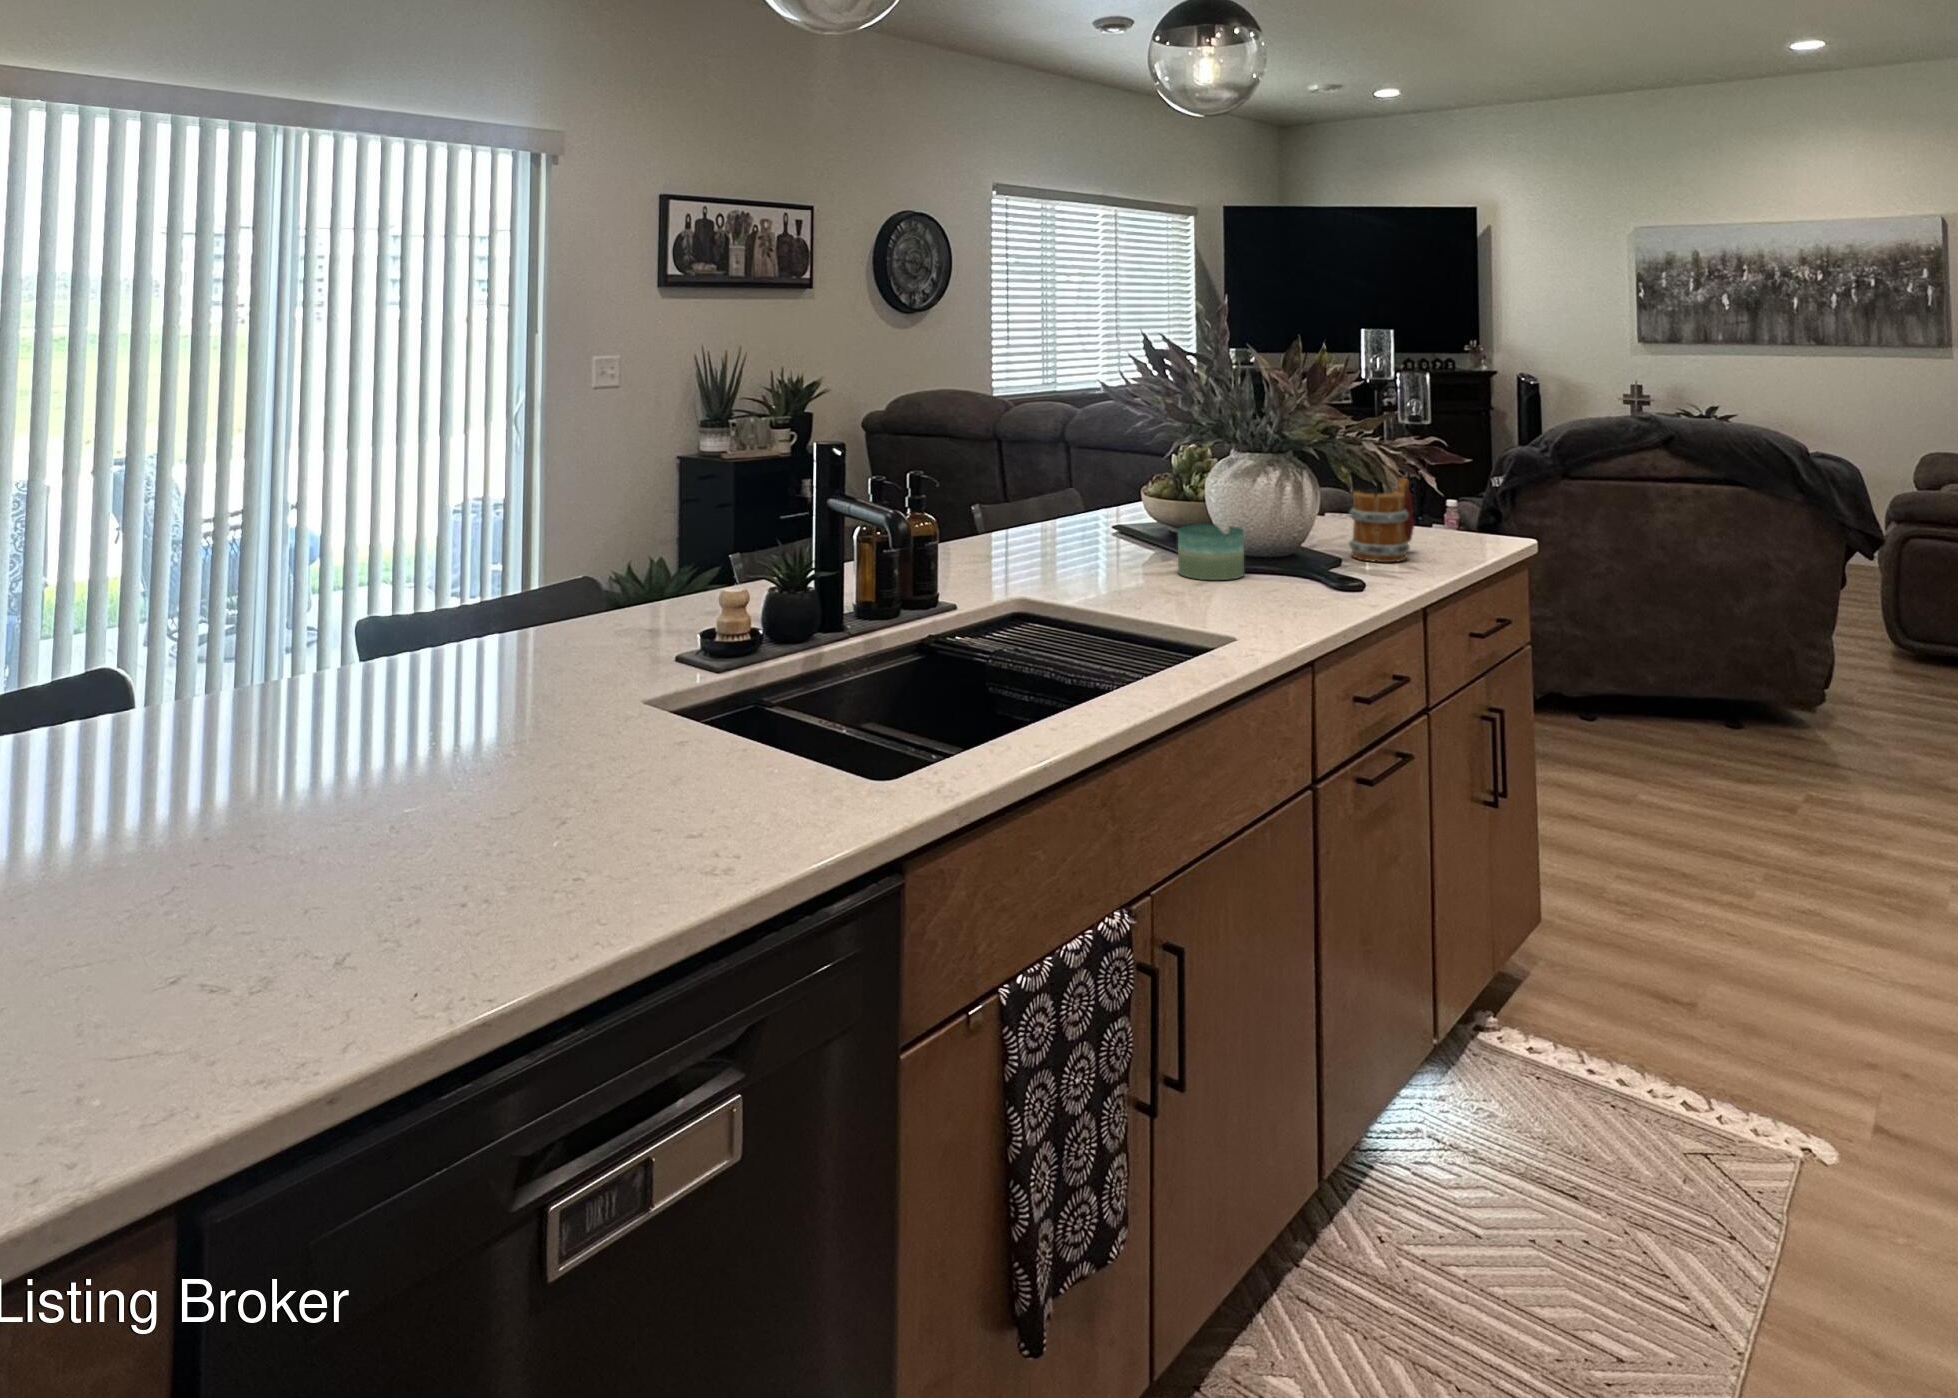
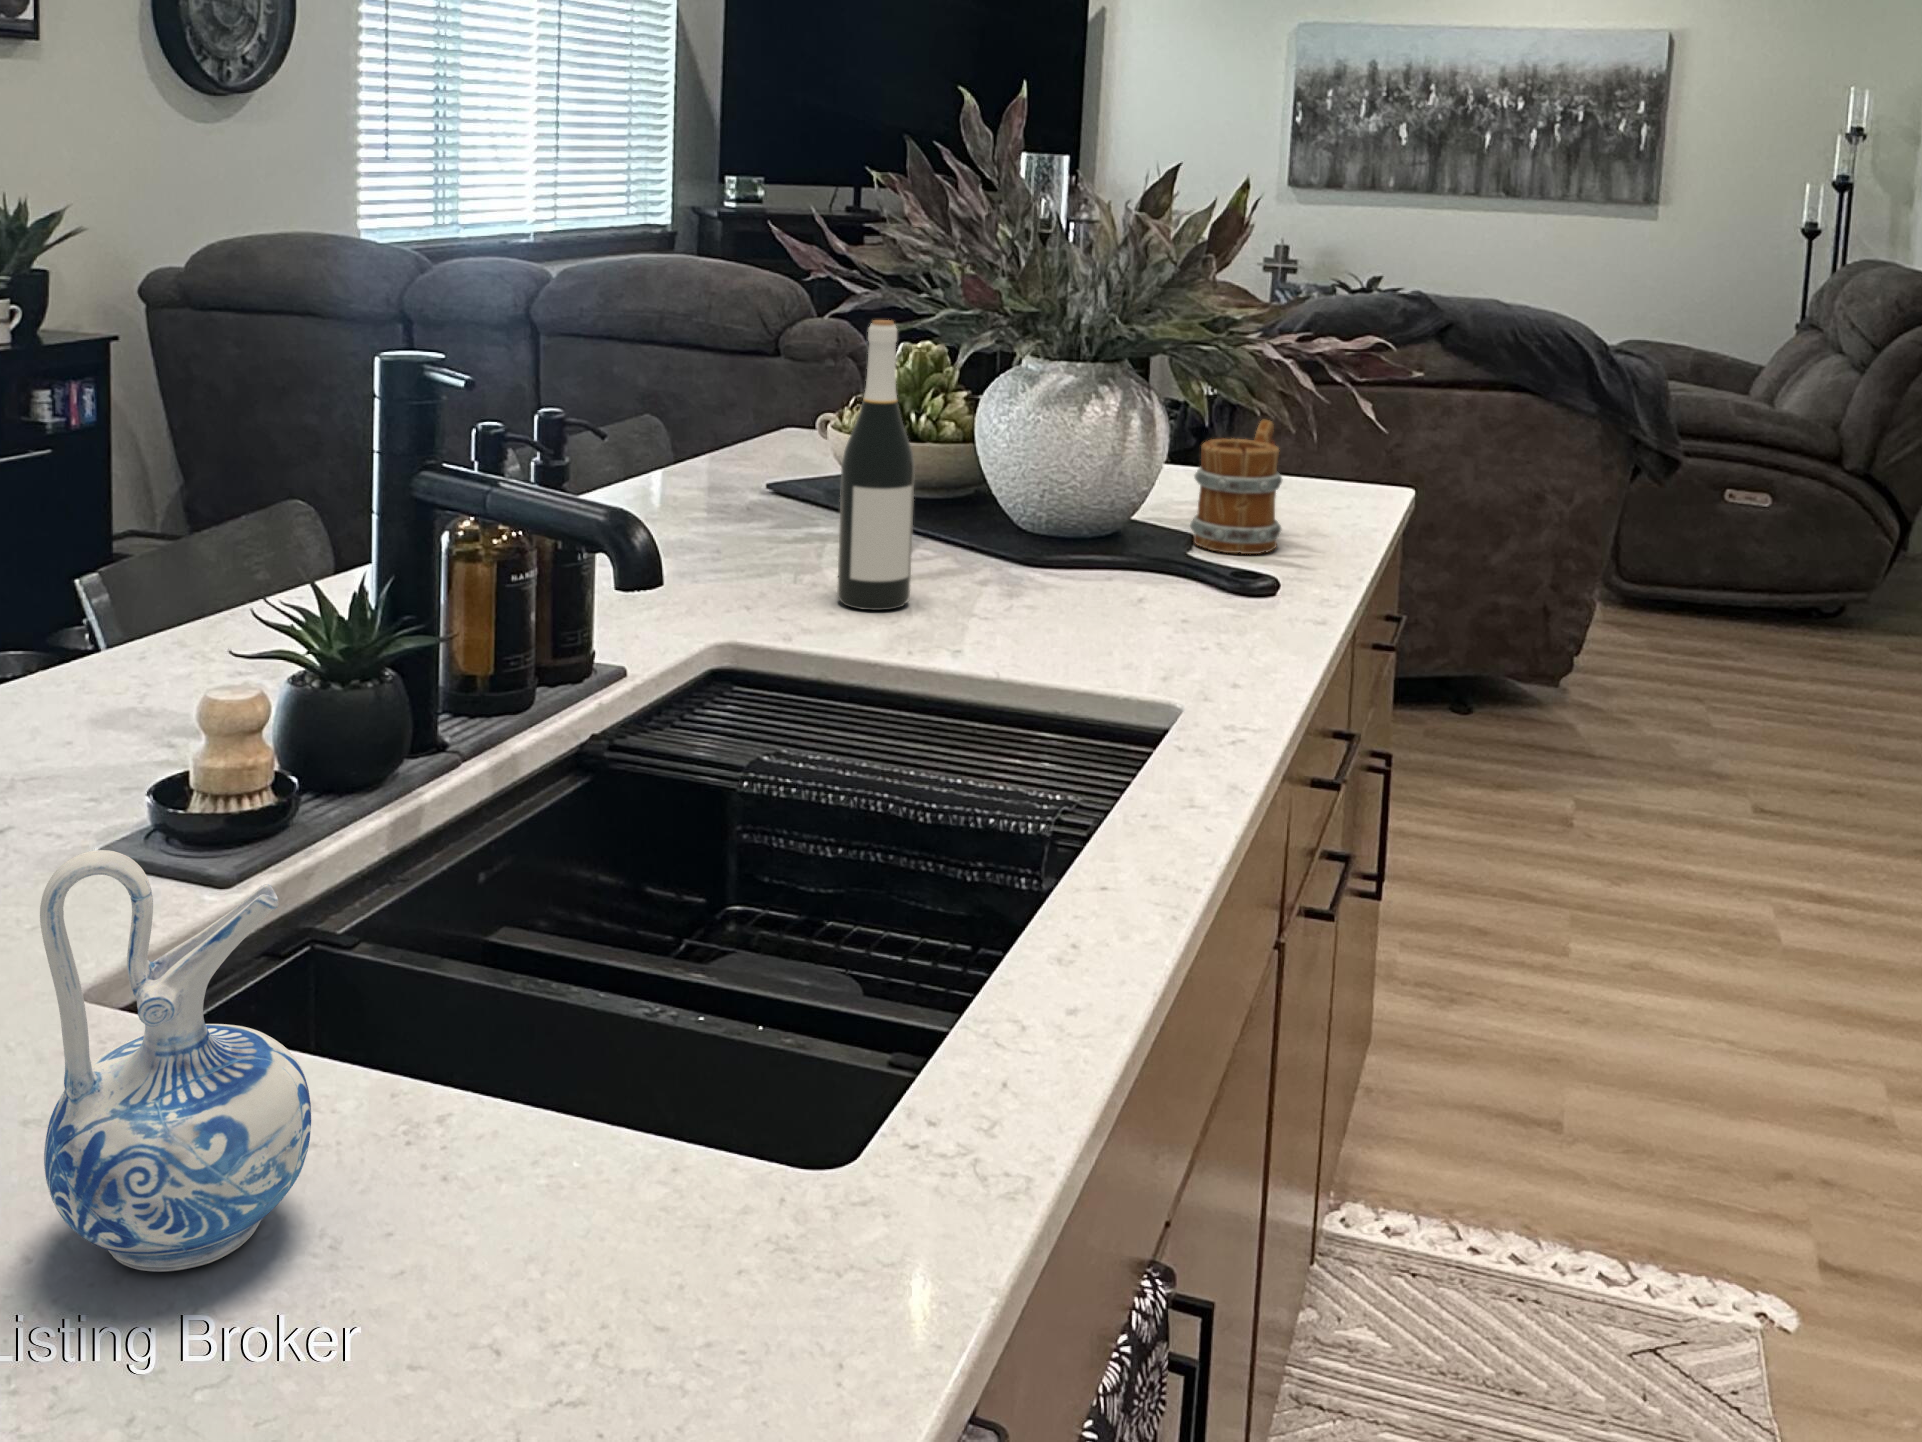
wine bottle: none [1089,411,1133,580] -> present [837,320,915,610]
candle: present [1178,524,1244,580] -> none [970,506,1081,601]
ceramic pitcher: none [480,603,596,792] -> present [40,850,311,1272]

